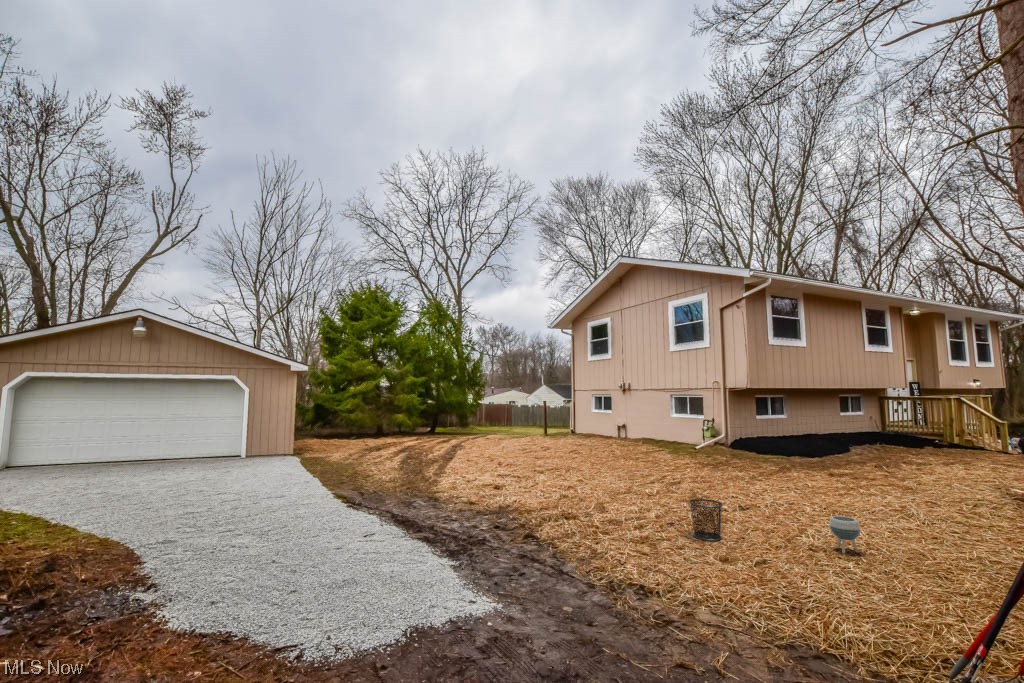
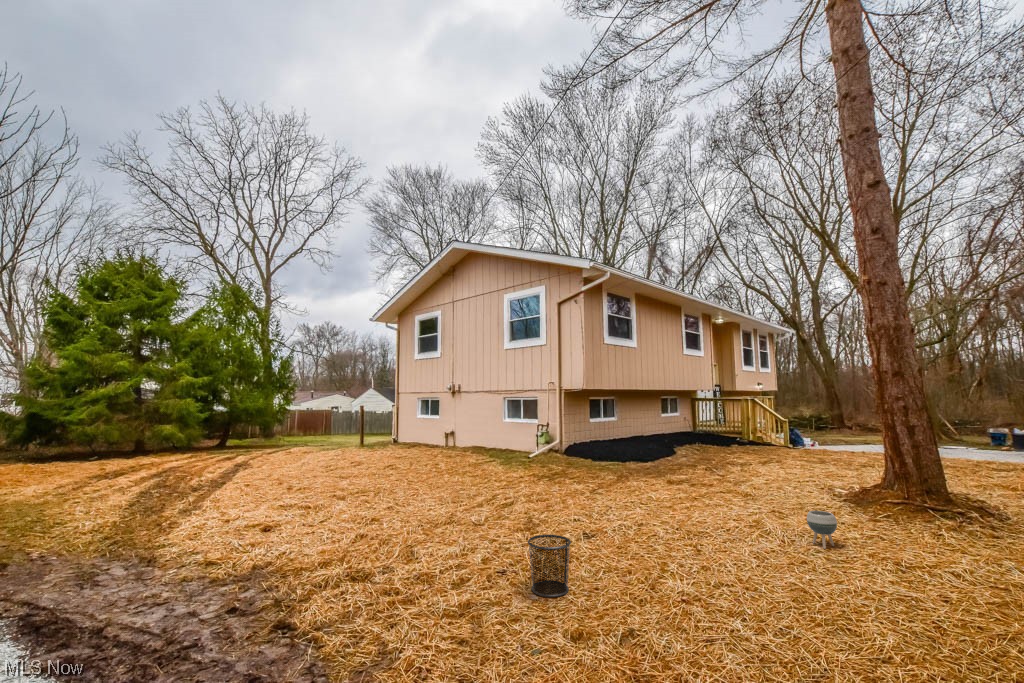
planter: present [829,516,860,554] -> present [807,511,837,549]

